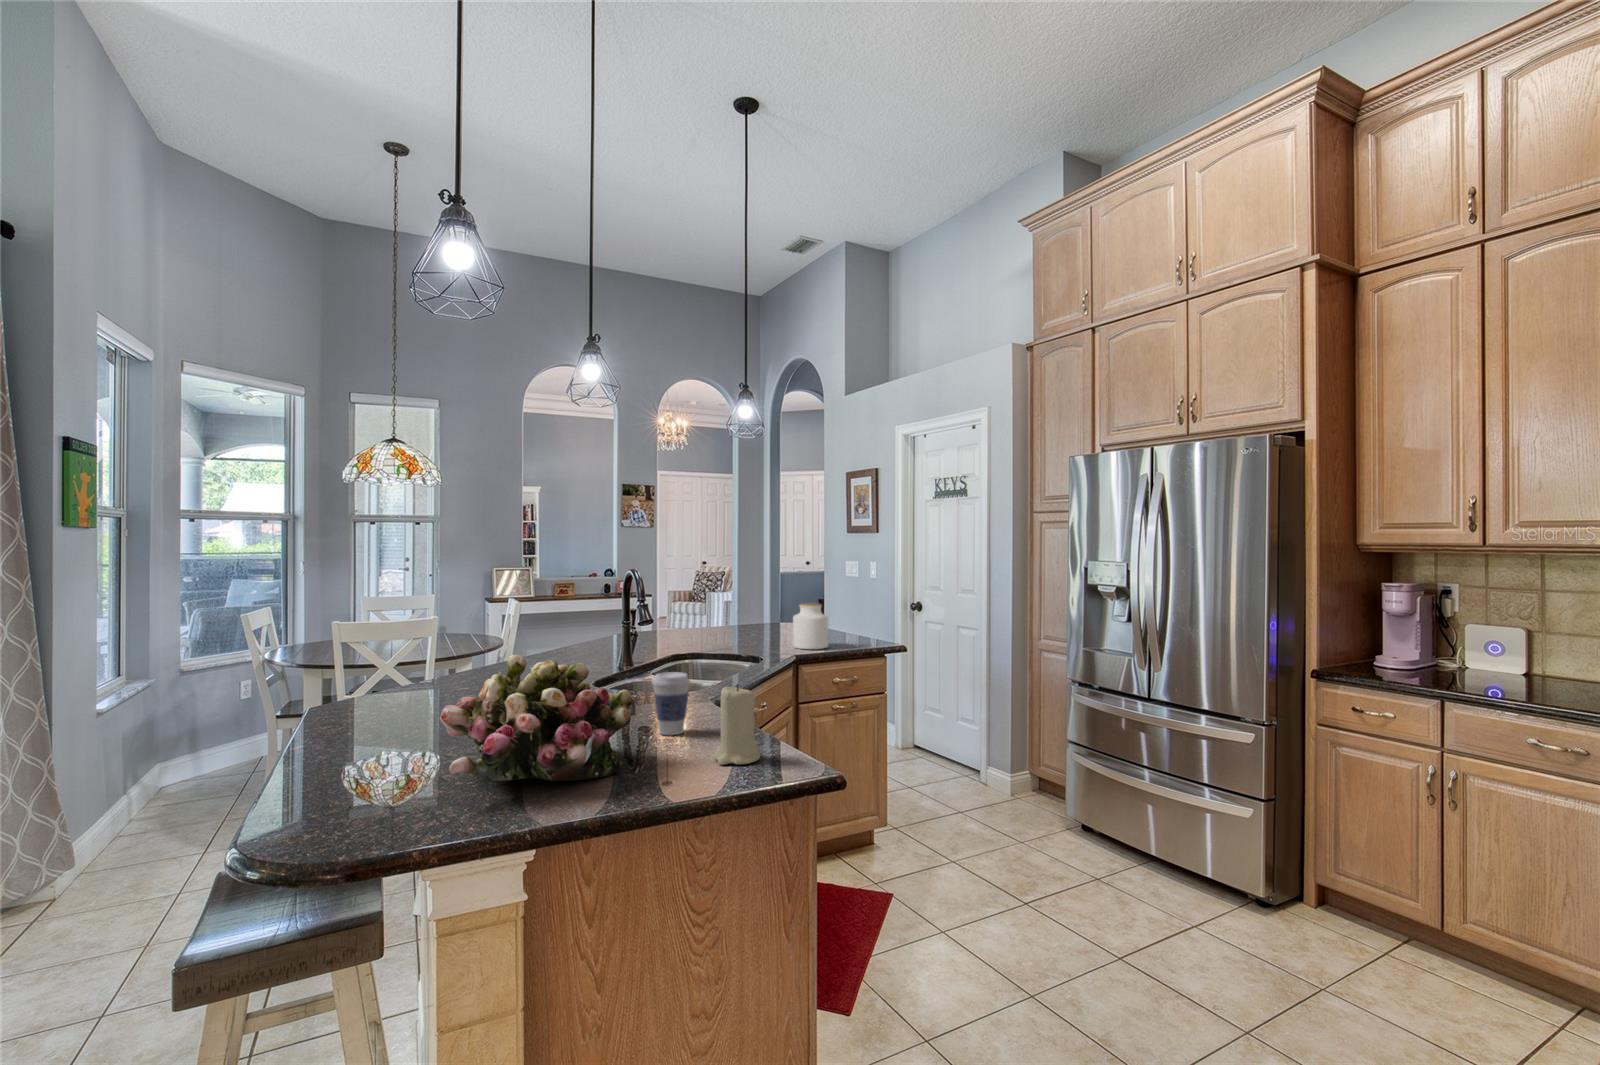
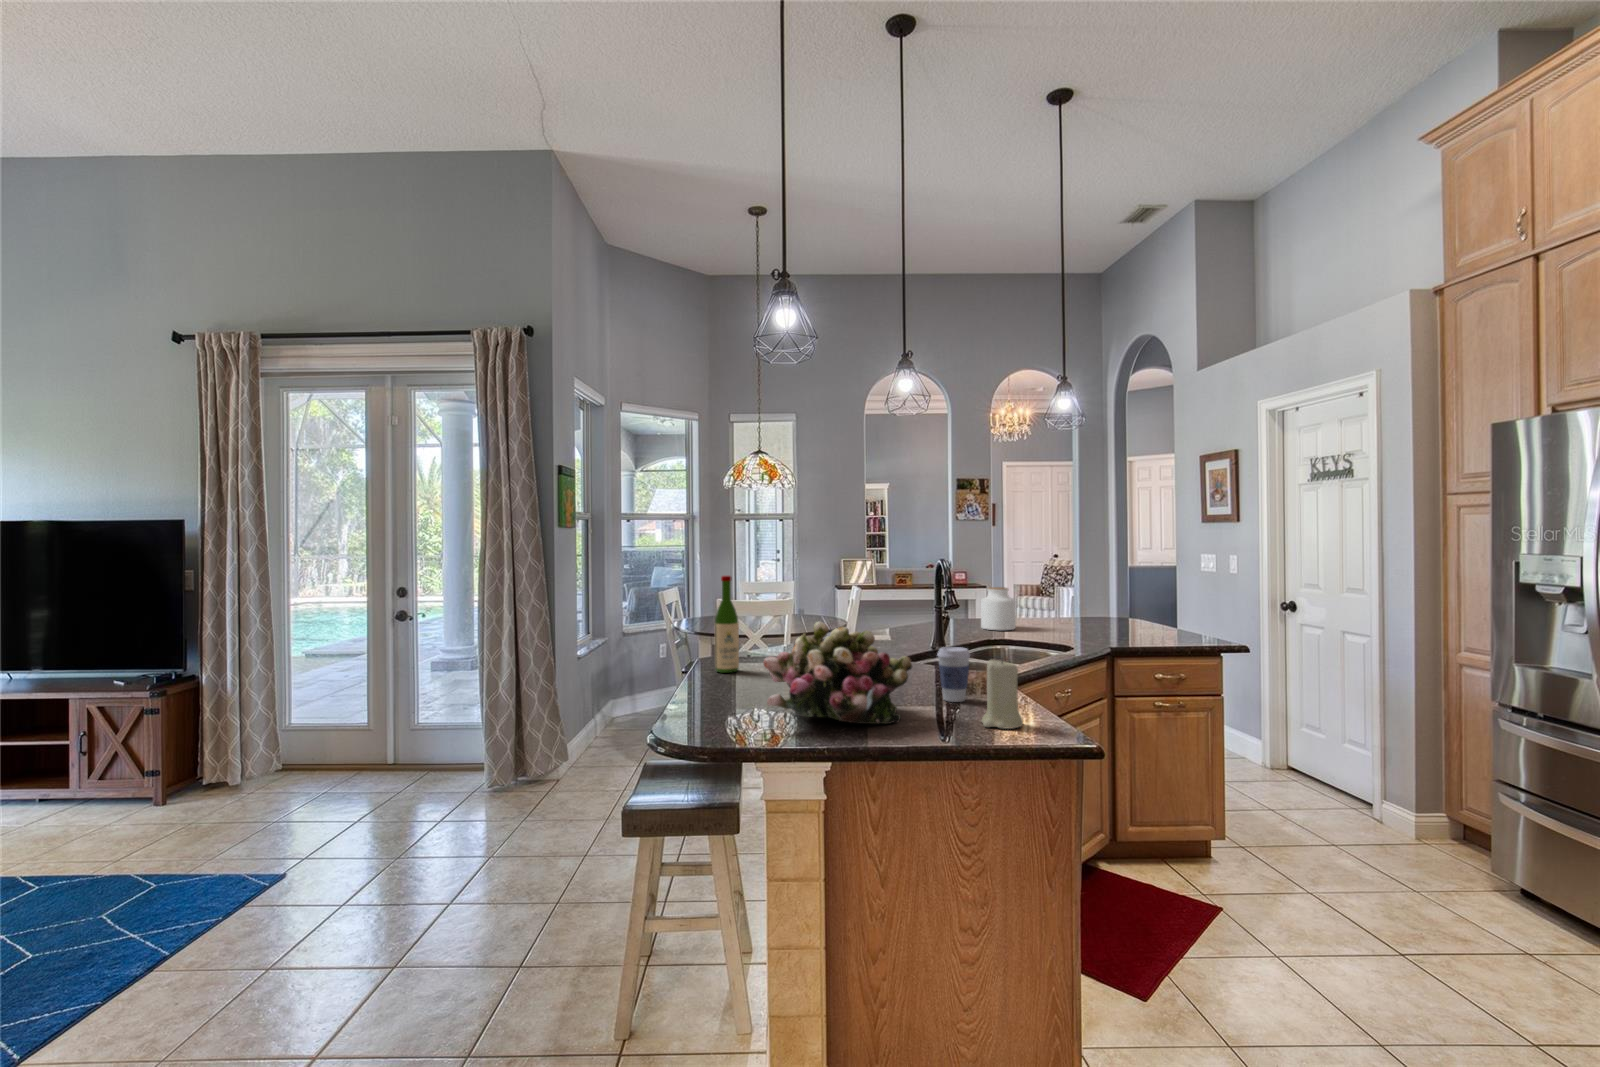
wine bottle: none [348,596,385,723] -> present [715,576,739,673]
jar: present [793,603,828,649] -> present [981,587,1016,630]

